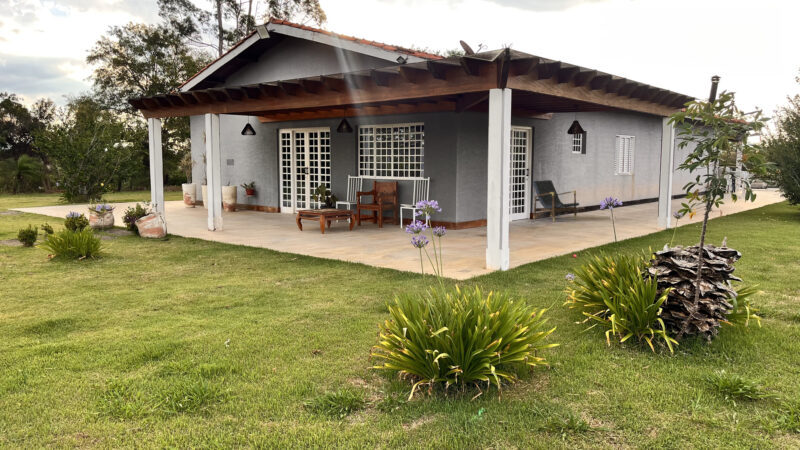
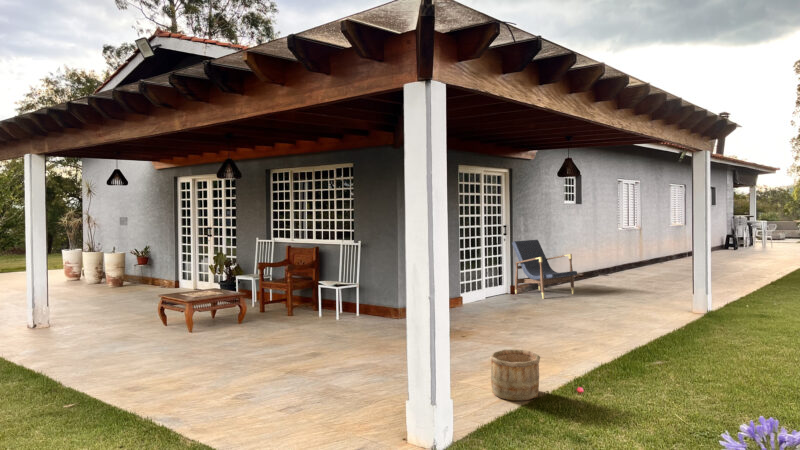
wooden bucket: none [525,234,553,259] -> present [490,350,540,401]

